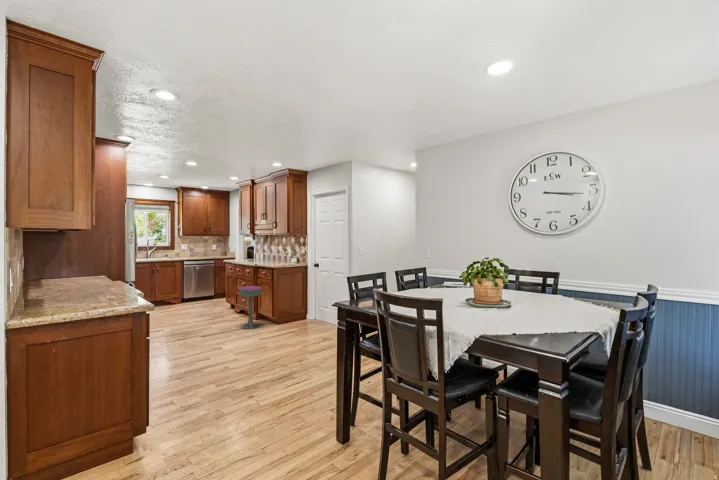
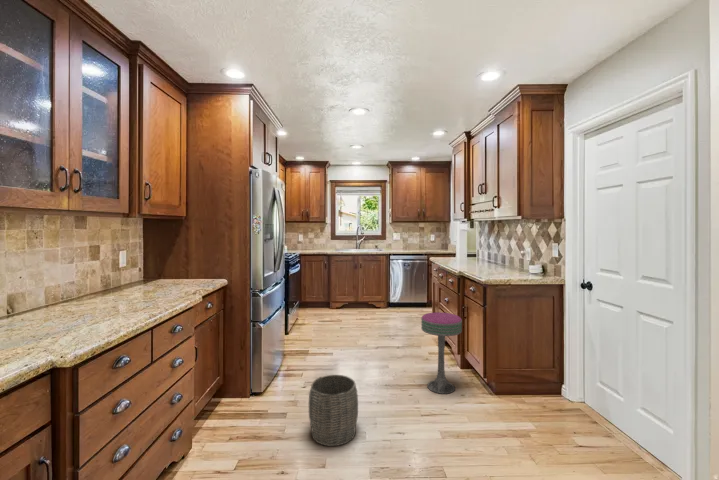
woven basket: none [190,320,219,353] -> present [309,375,358,446]

